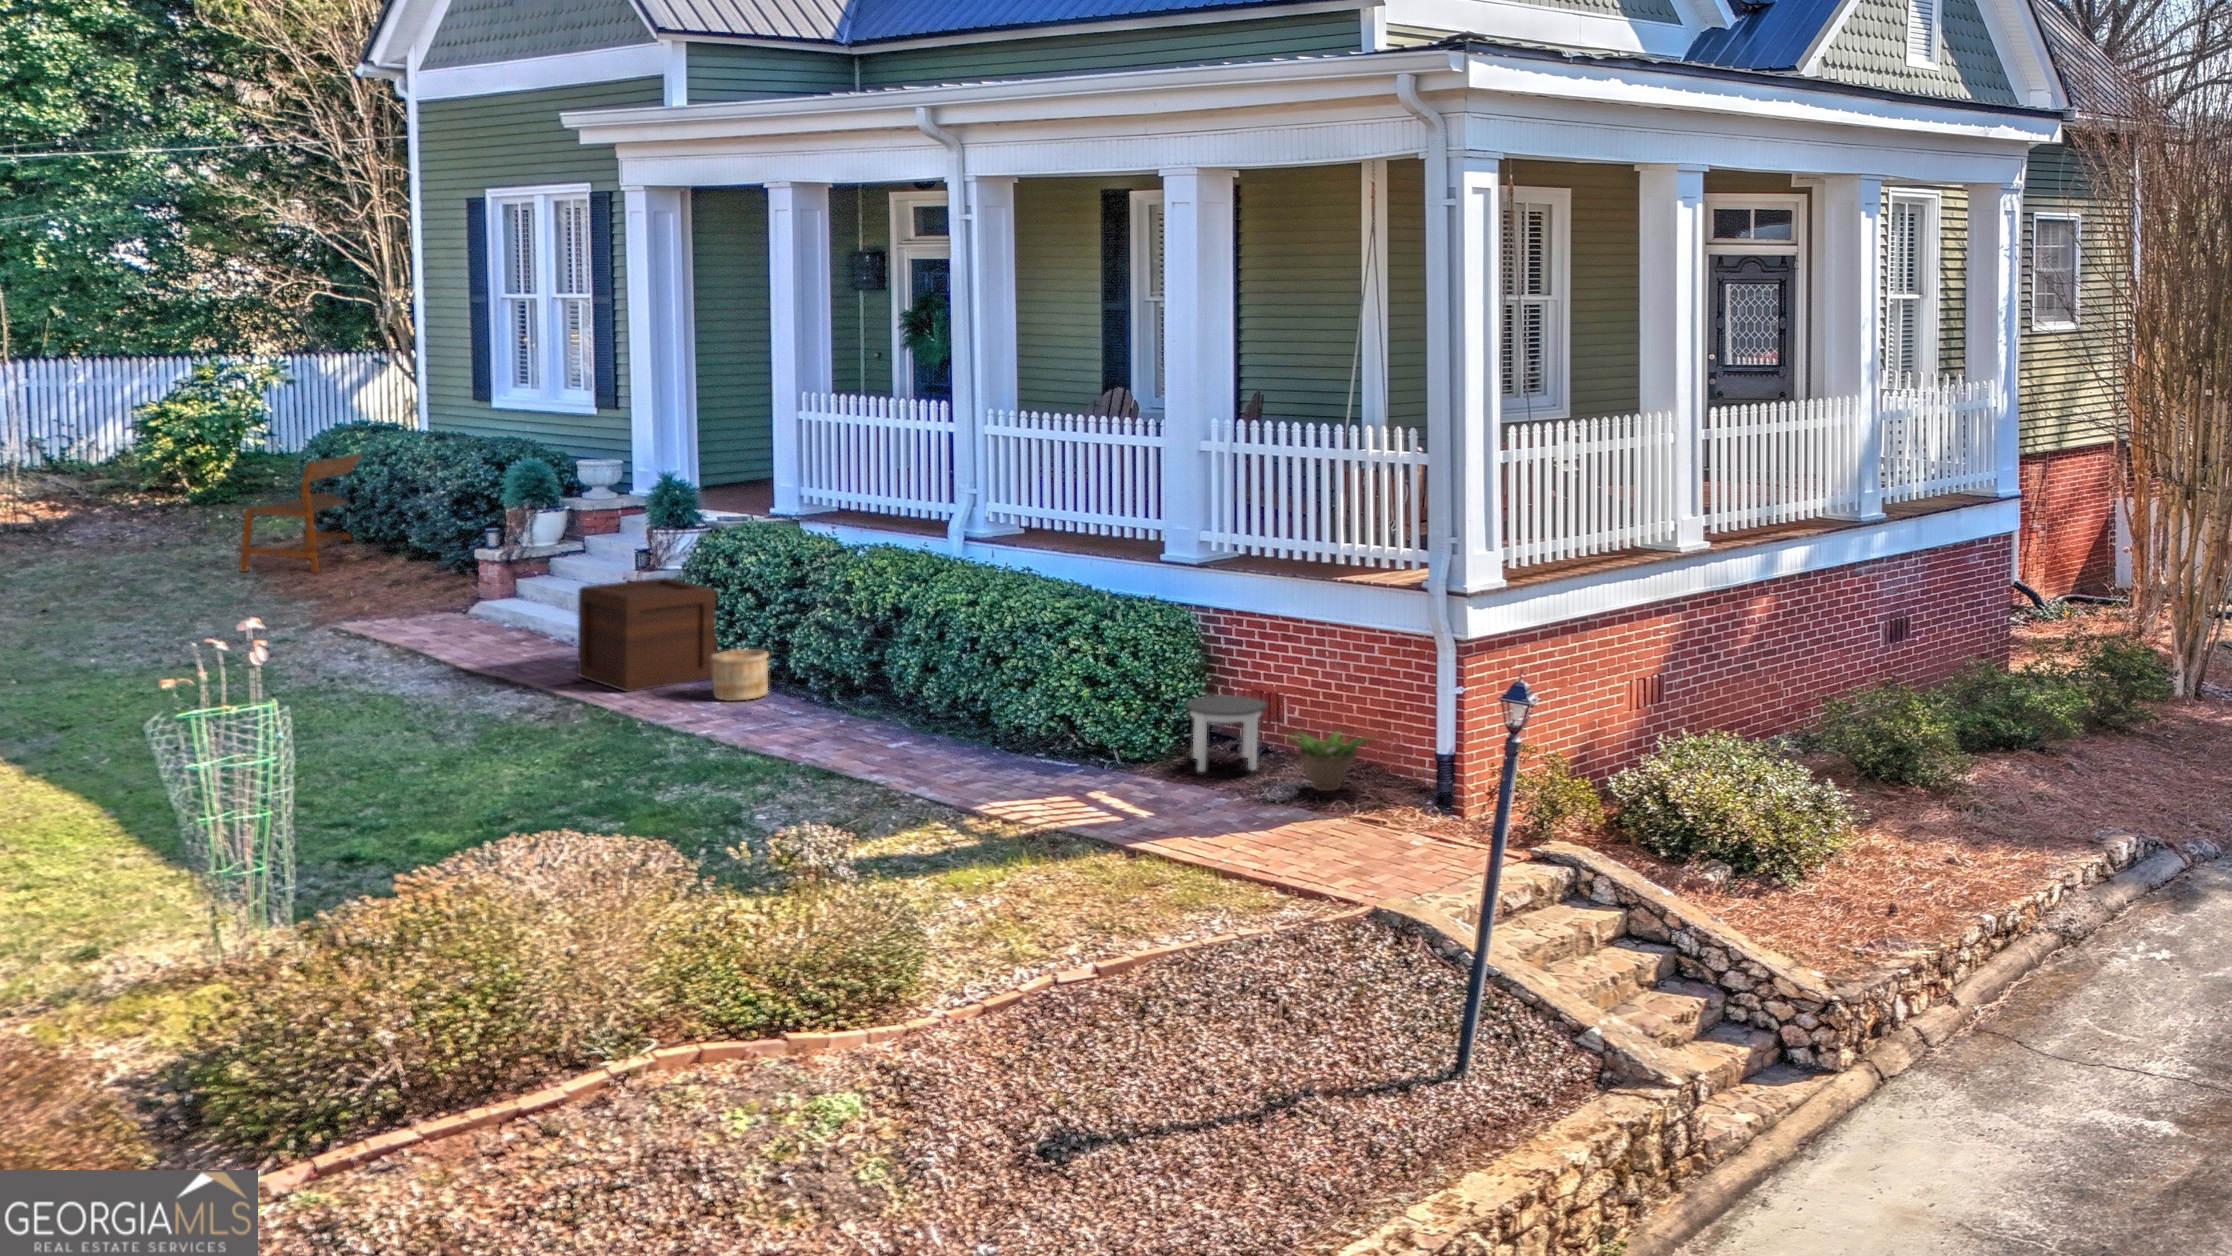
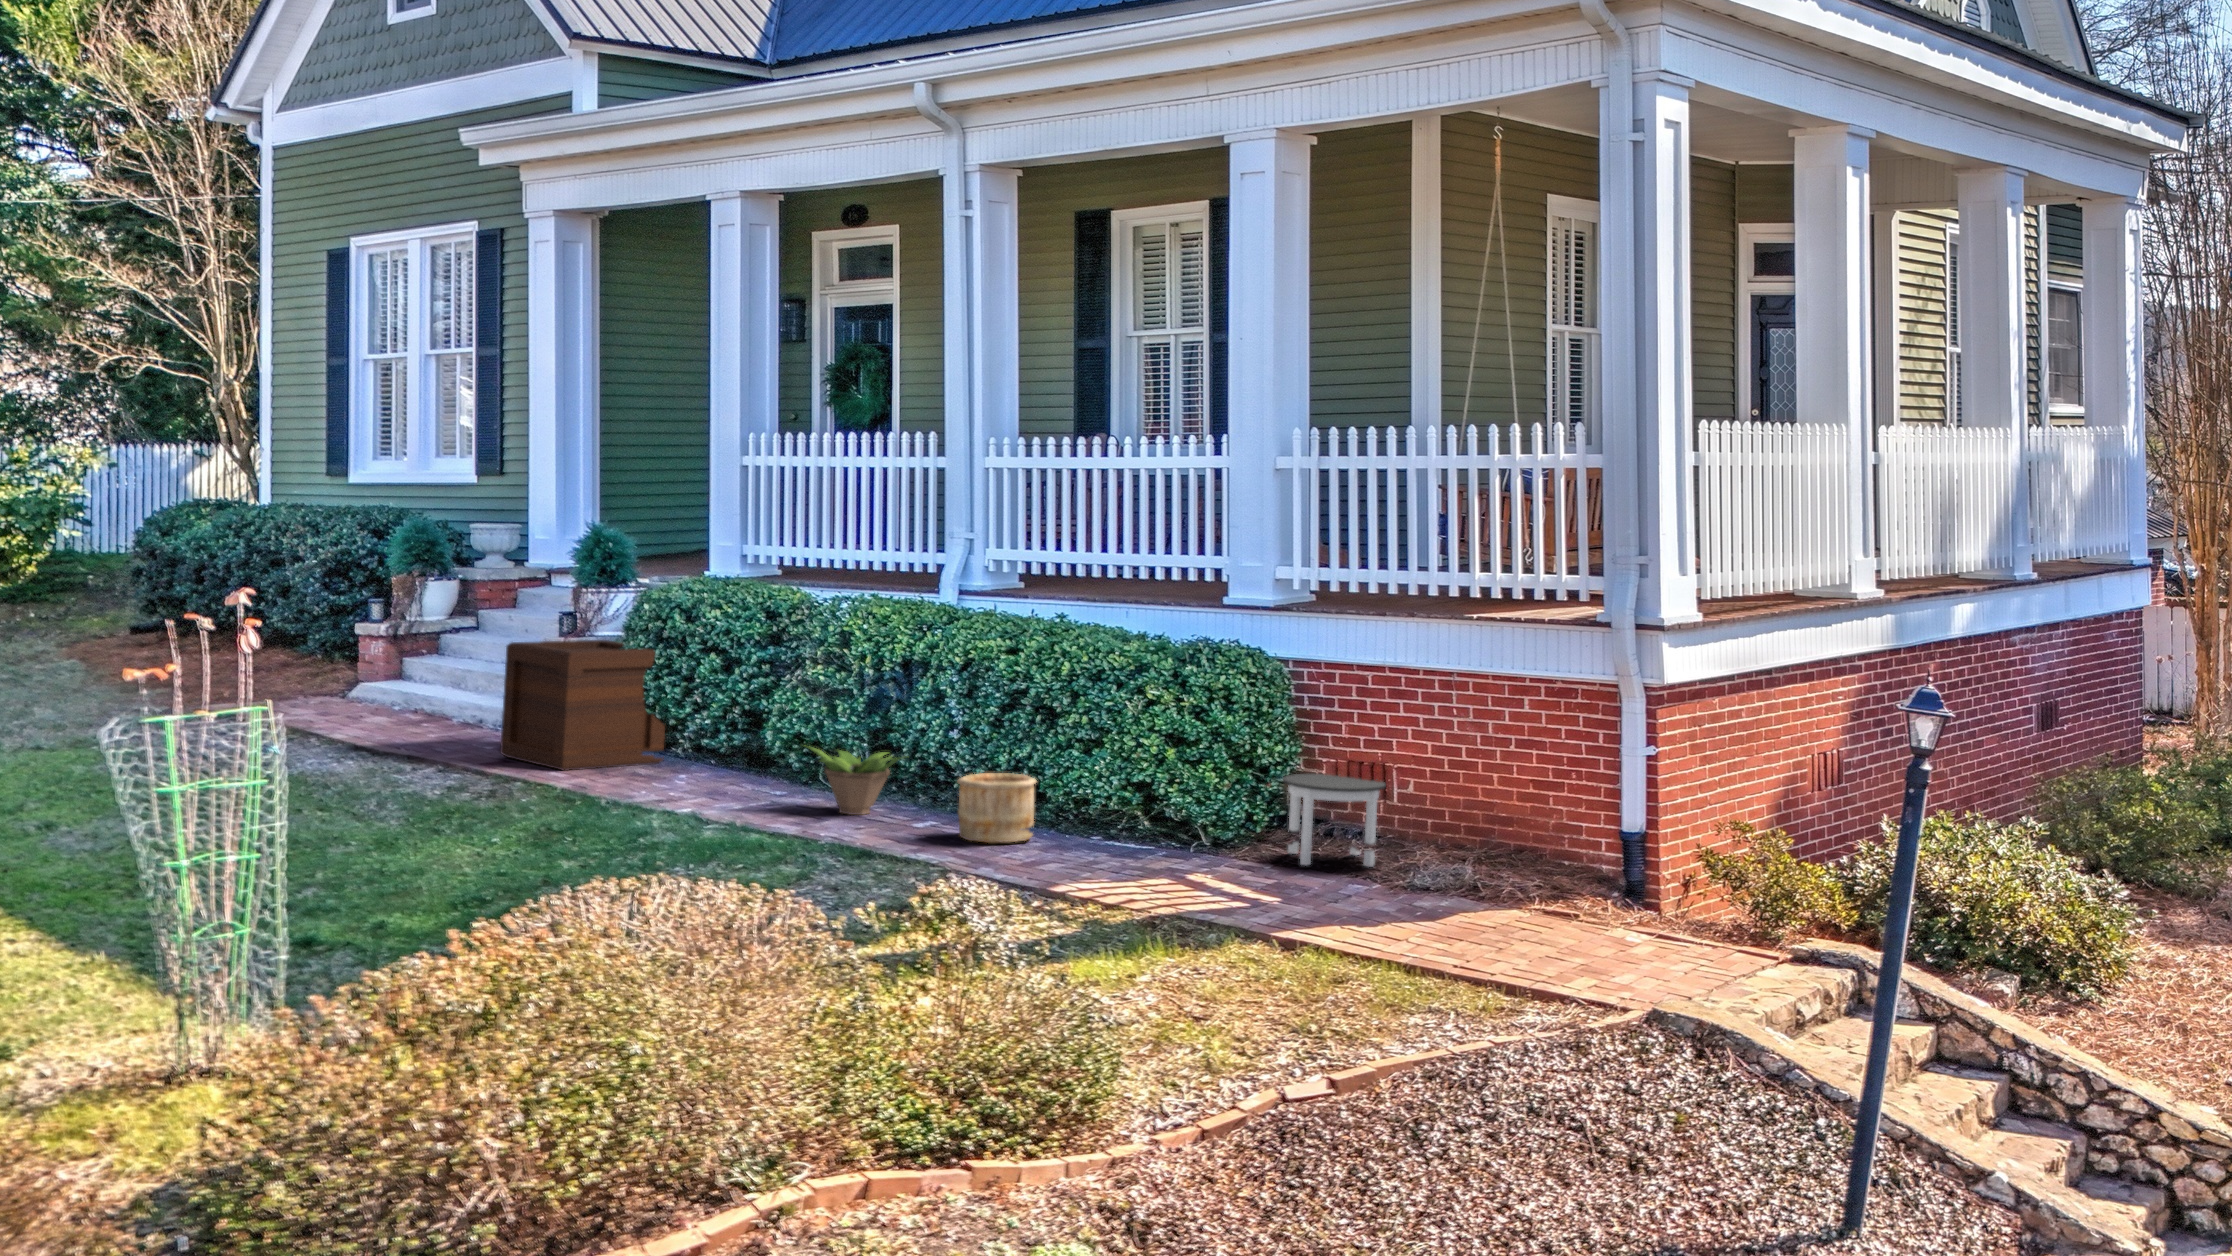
bench: present [239,452,363,573] -> none [74,524,223,663]
wooden bucket: present [710,649,768,701] -> present [957,773,1036,843]
decorative plant: present [1288,731,1372,791] -> present [808,747,908,815]

